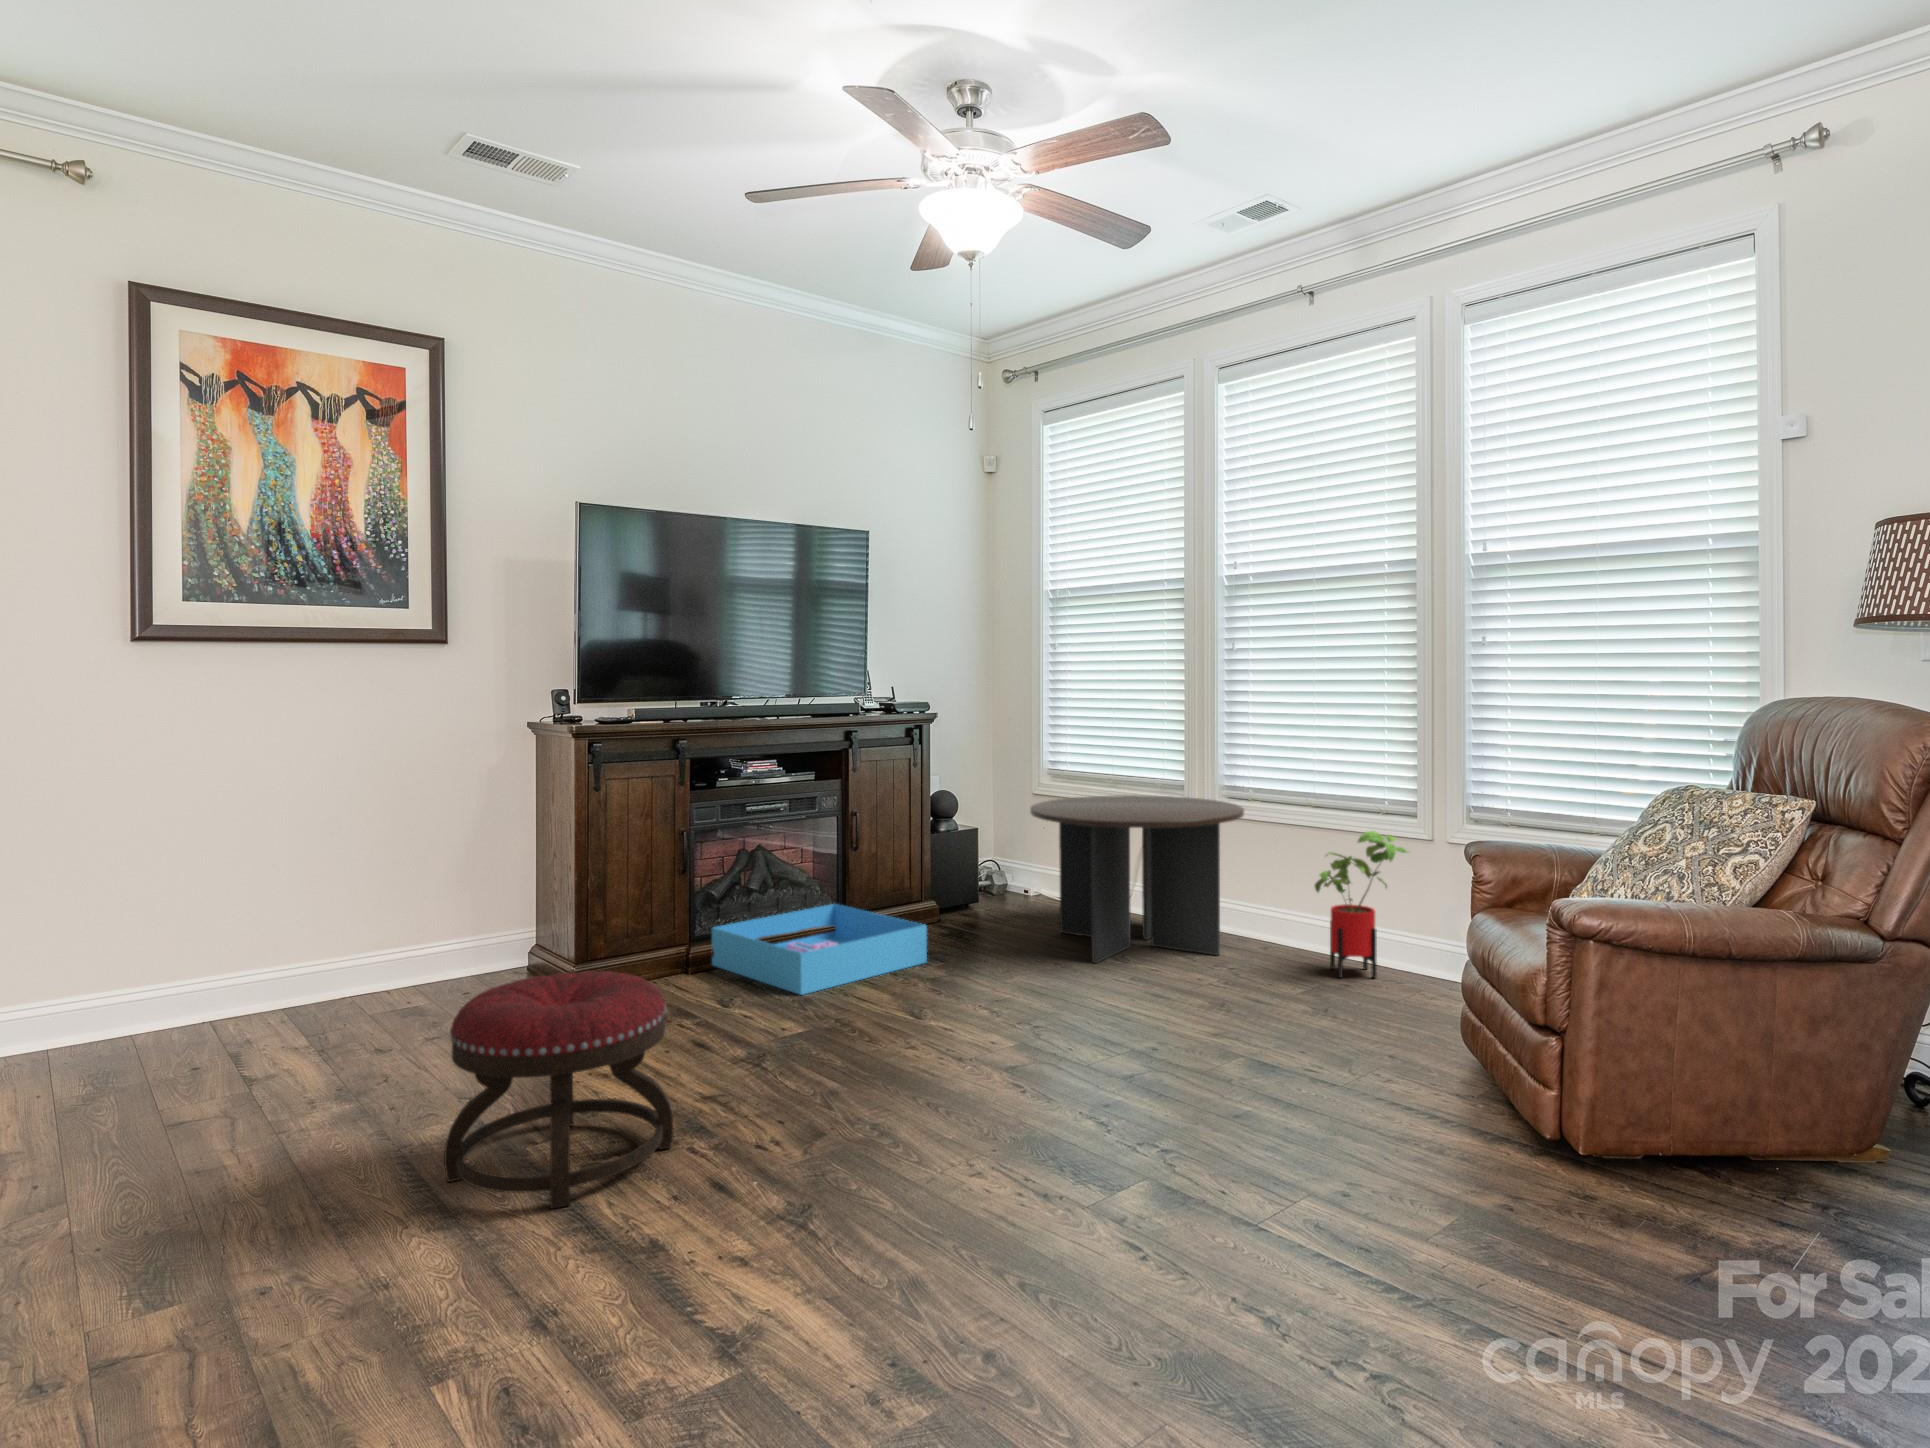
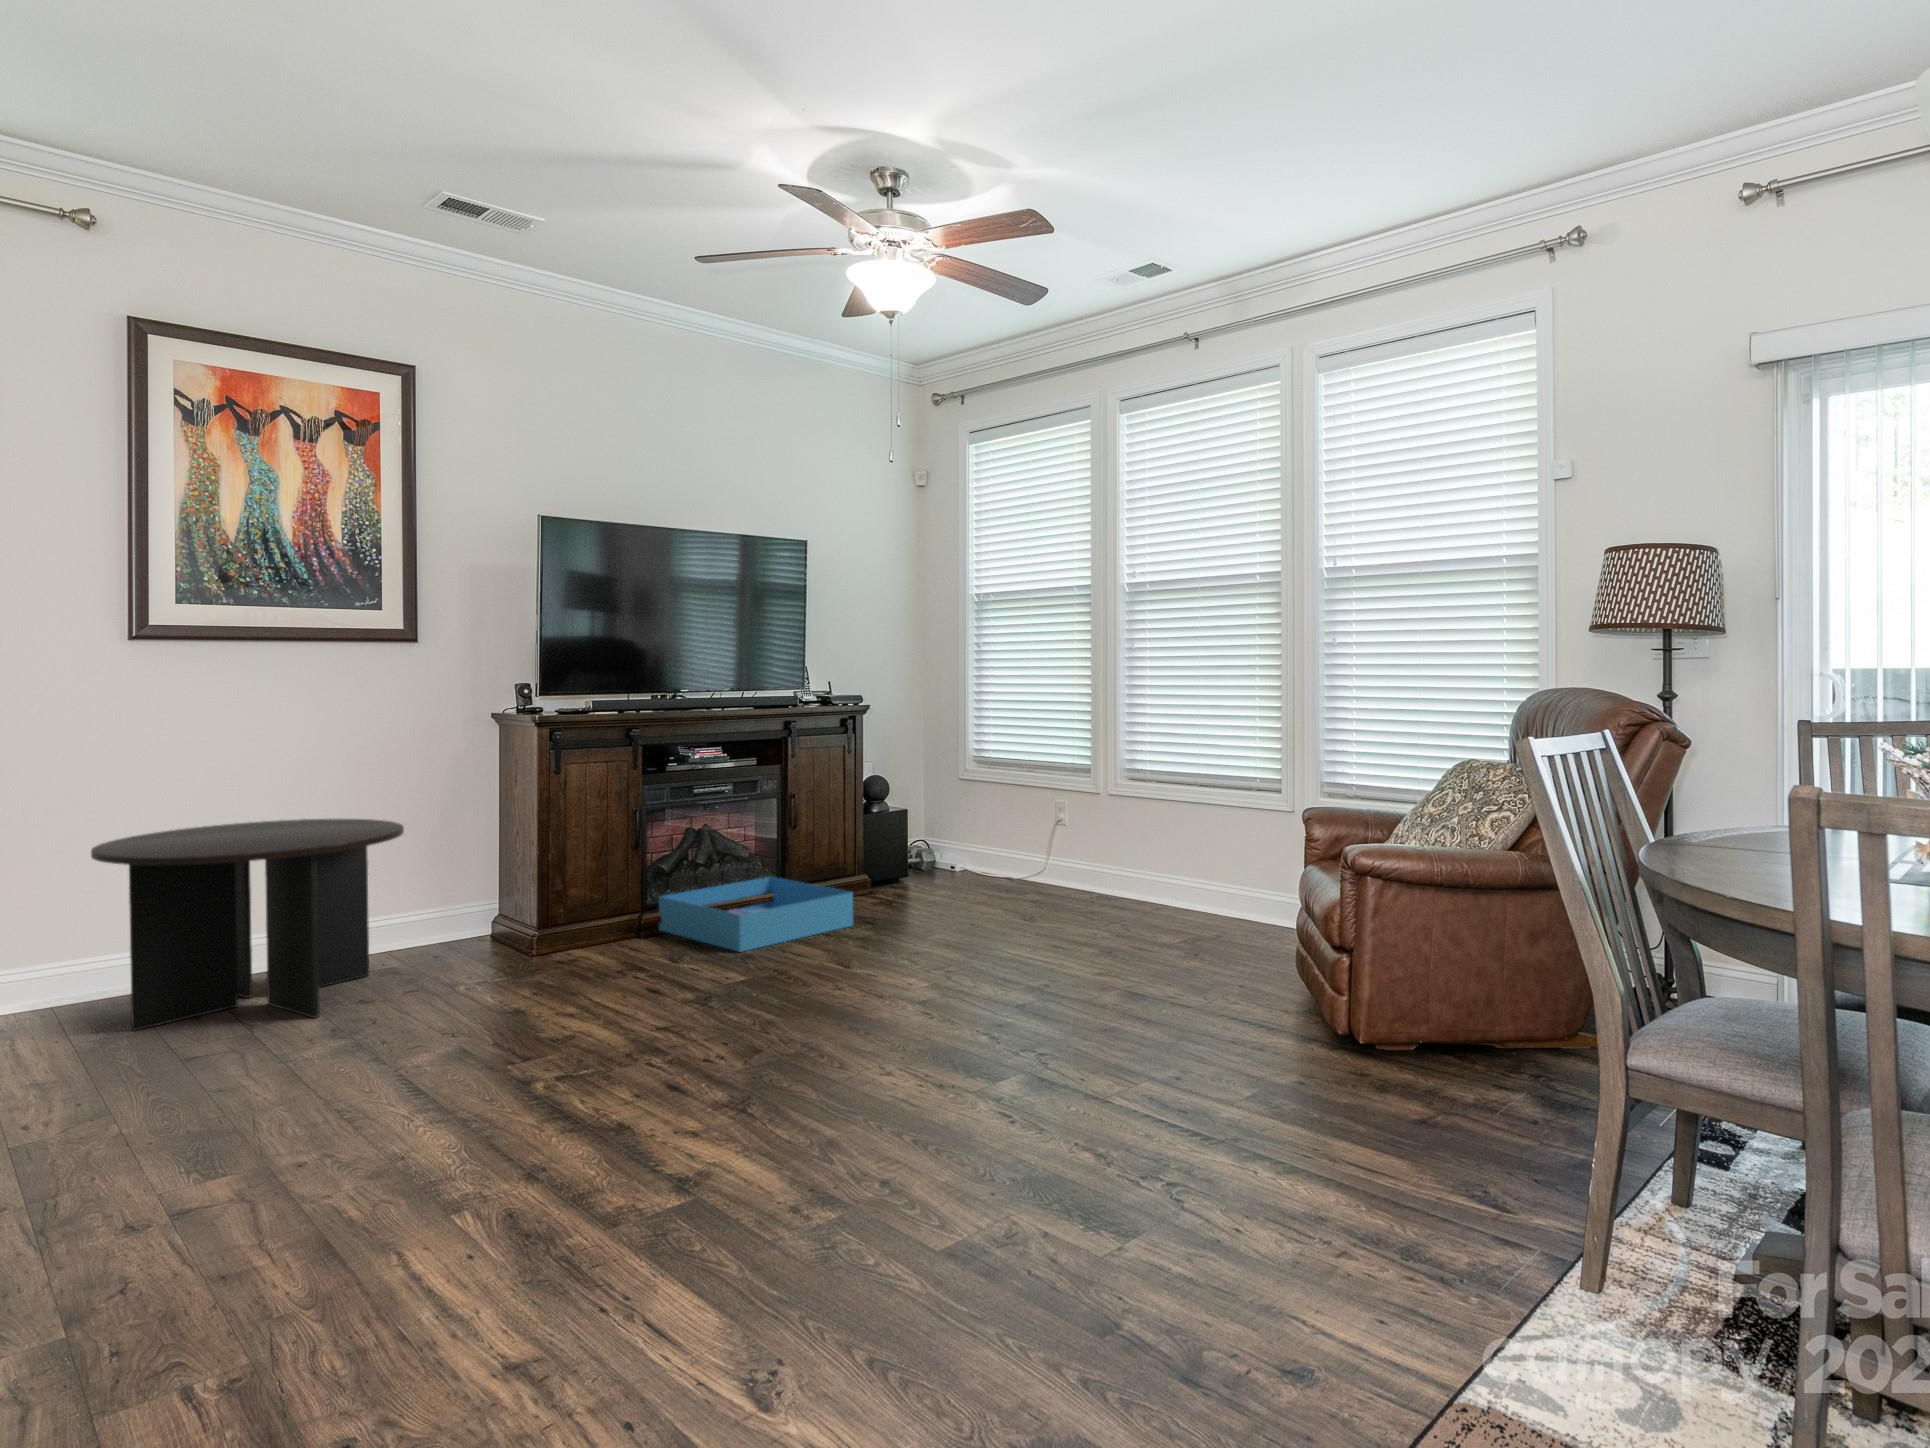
coffee table: present [1030,795,1244,963] -> present [91,819,404,1031]
house plant: present [1315,831,1408,978] -> none [1193,804,1276,933]
ottoman: present [444,971,673,1208] -> none [442,918,632,1104]

